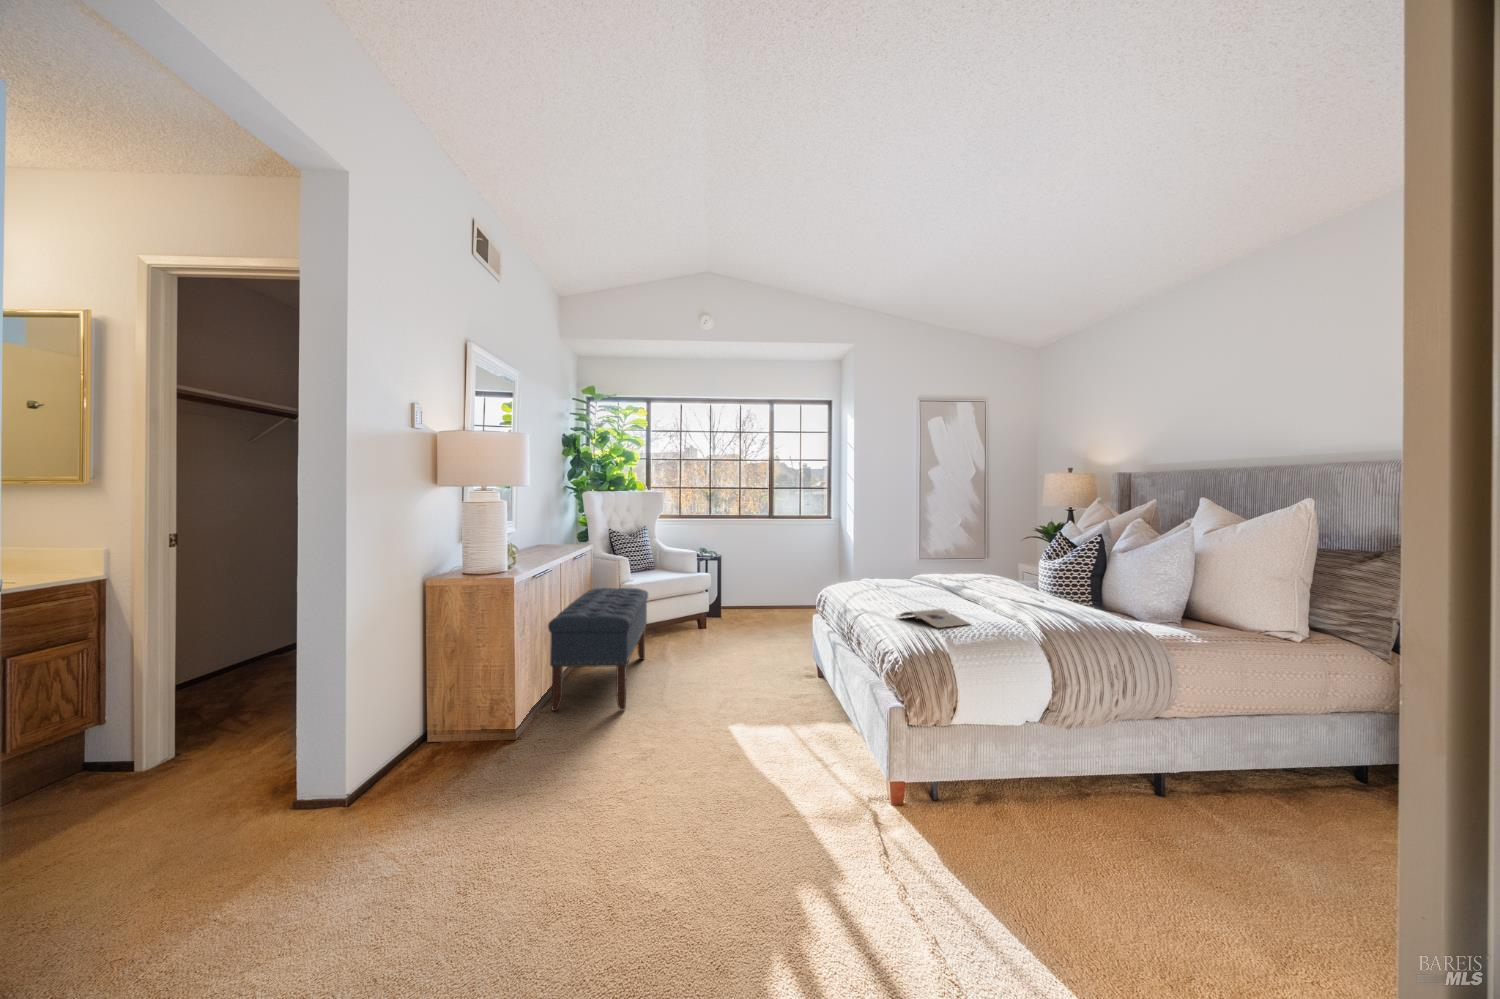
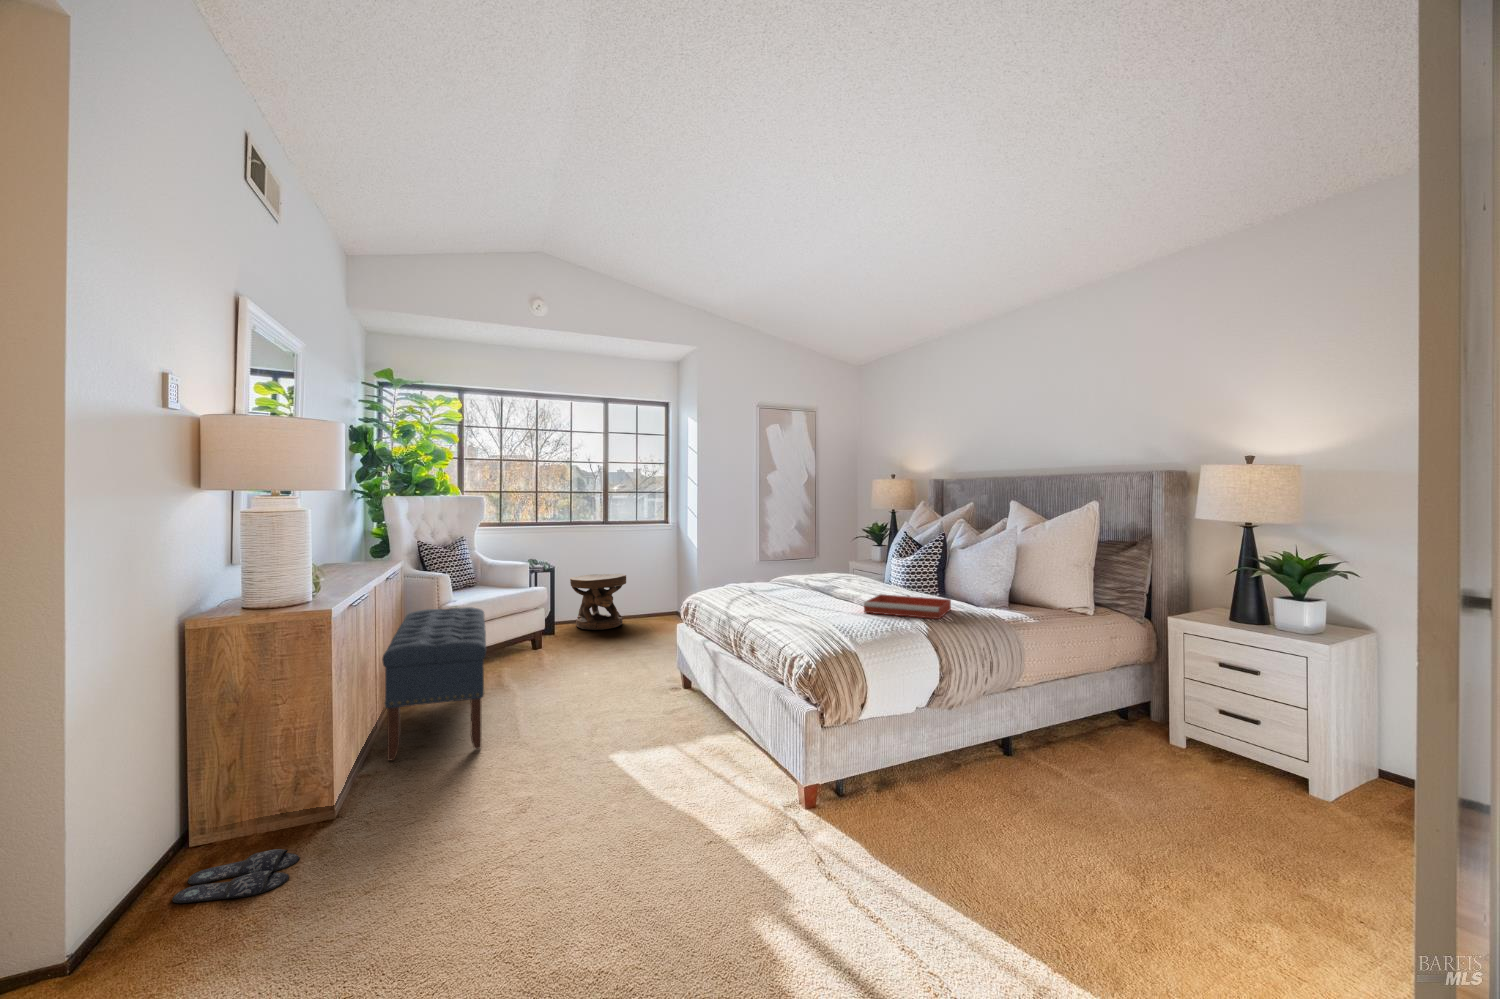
side table: none [740,566,791,618] -> present [570,574,626,630]
tray: none [982,597,1089,627] -> present [864,594,951,619]
magazine: present [898,609,970,628] -> none [789,610,862,629]
slippers: none [378,766,466,797] -> present [172,849,299,903]

